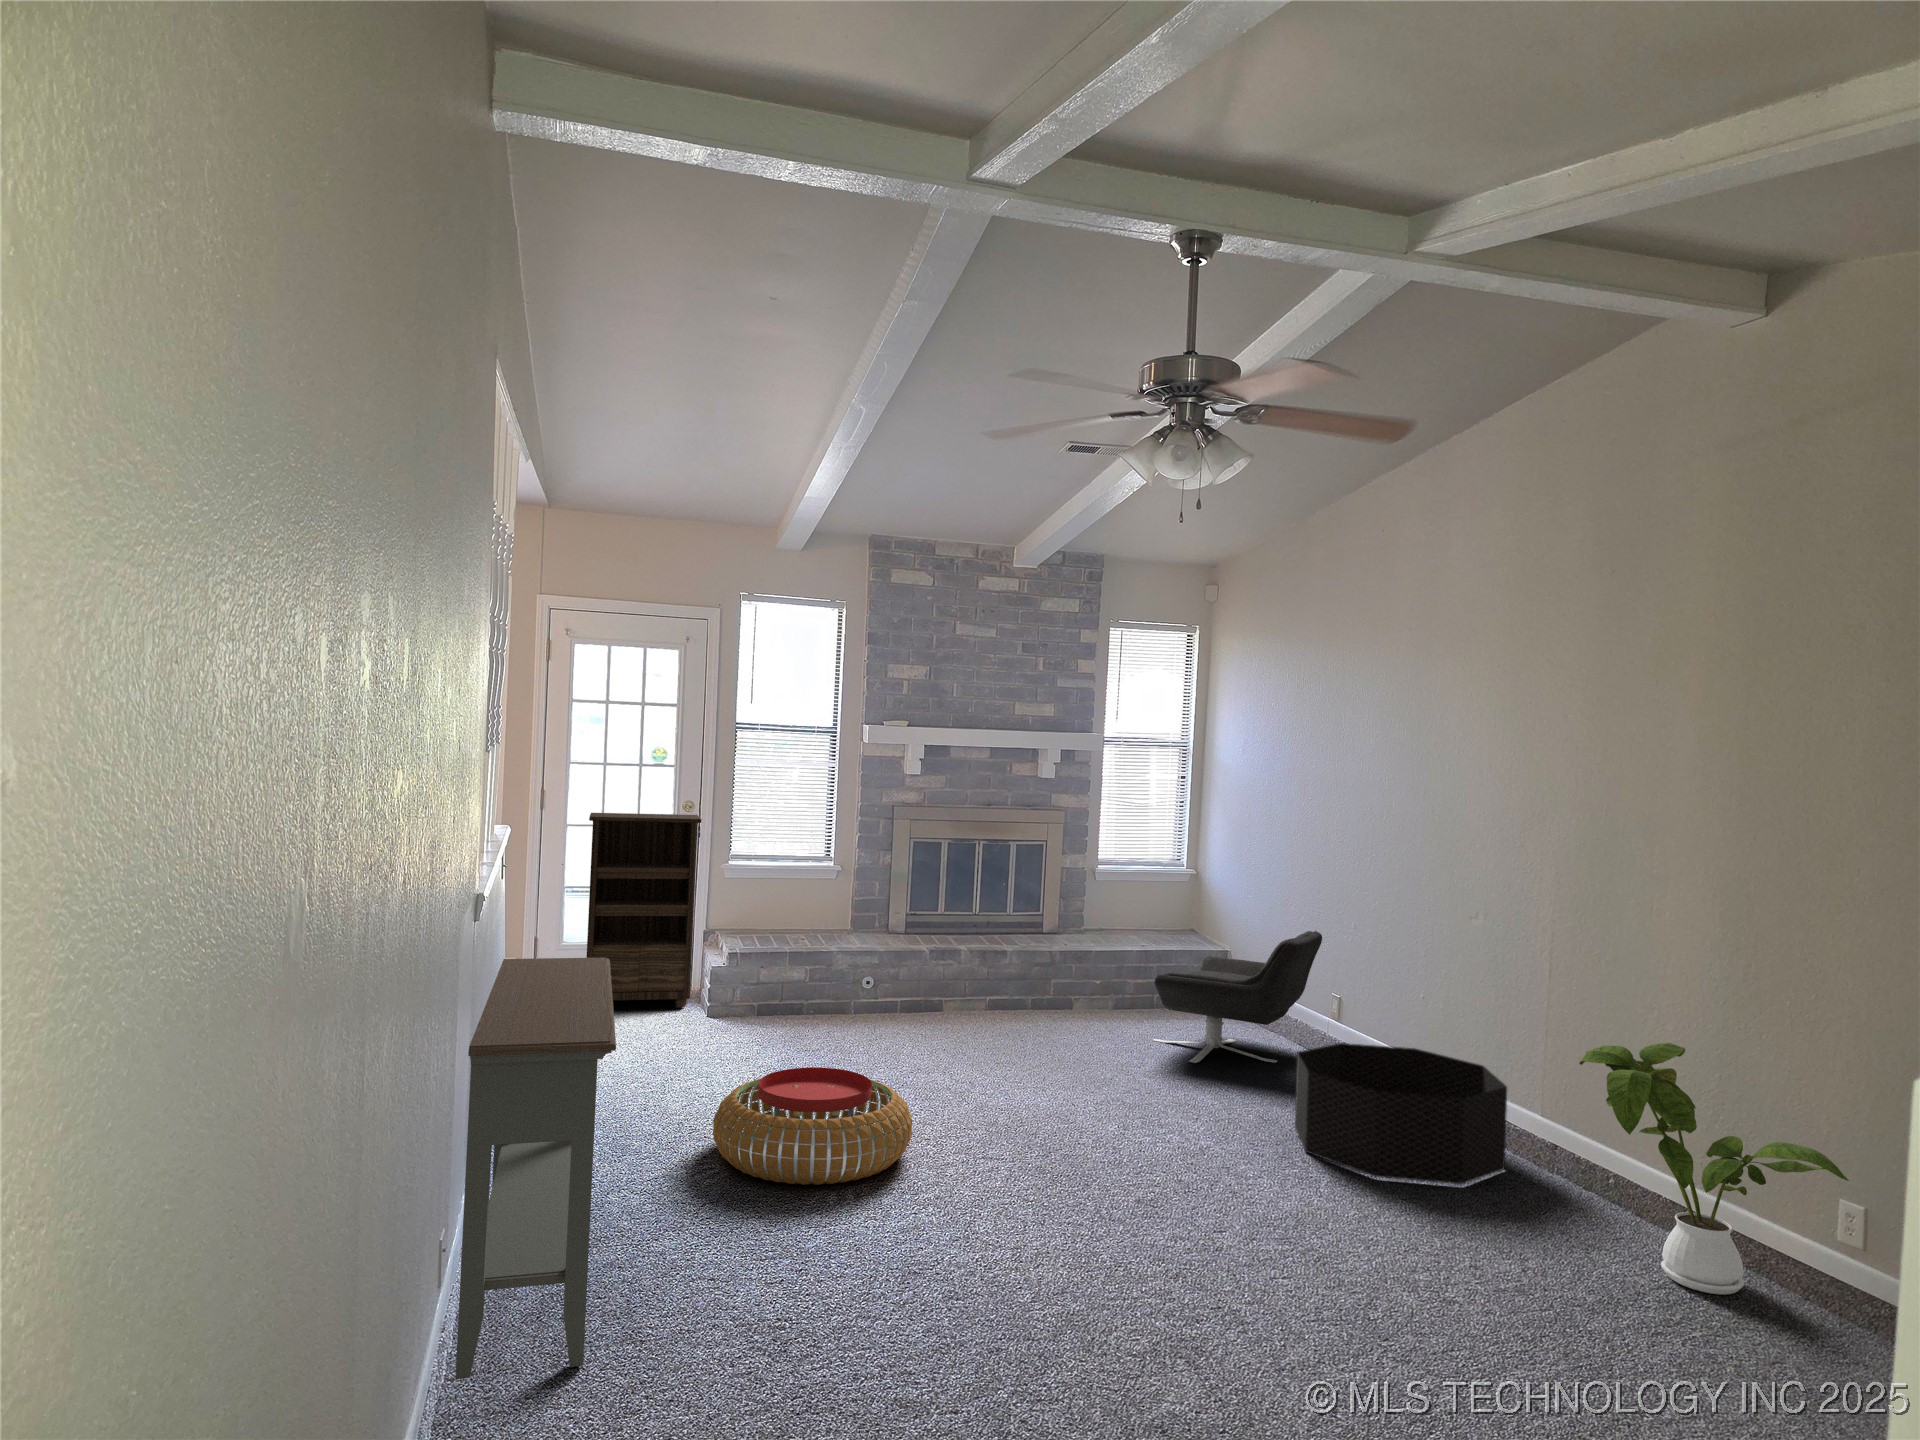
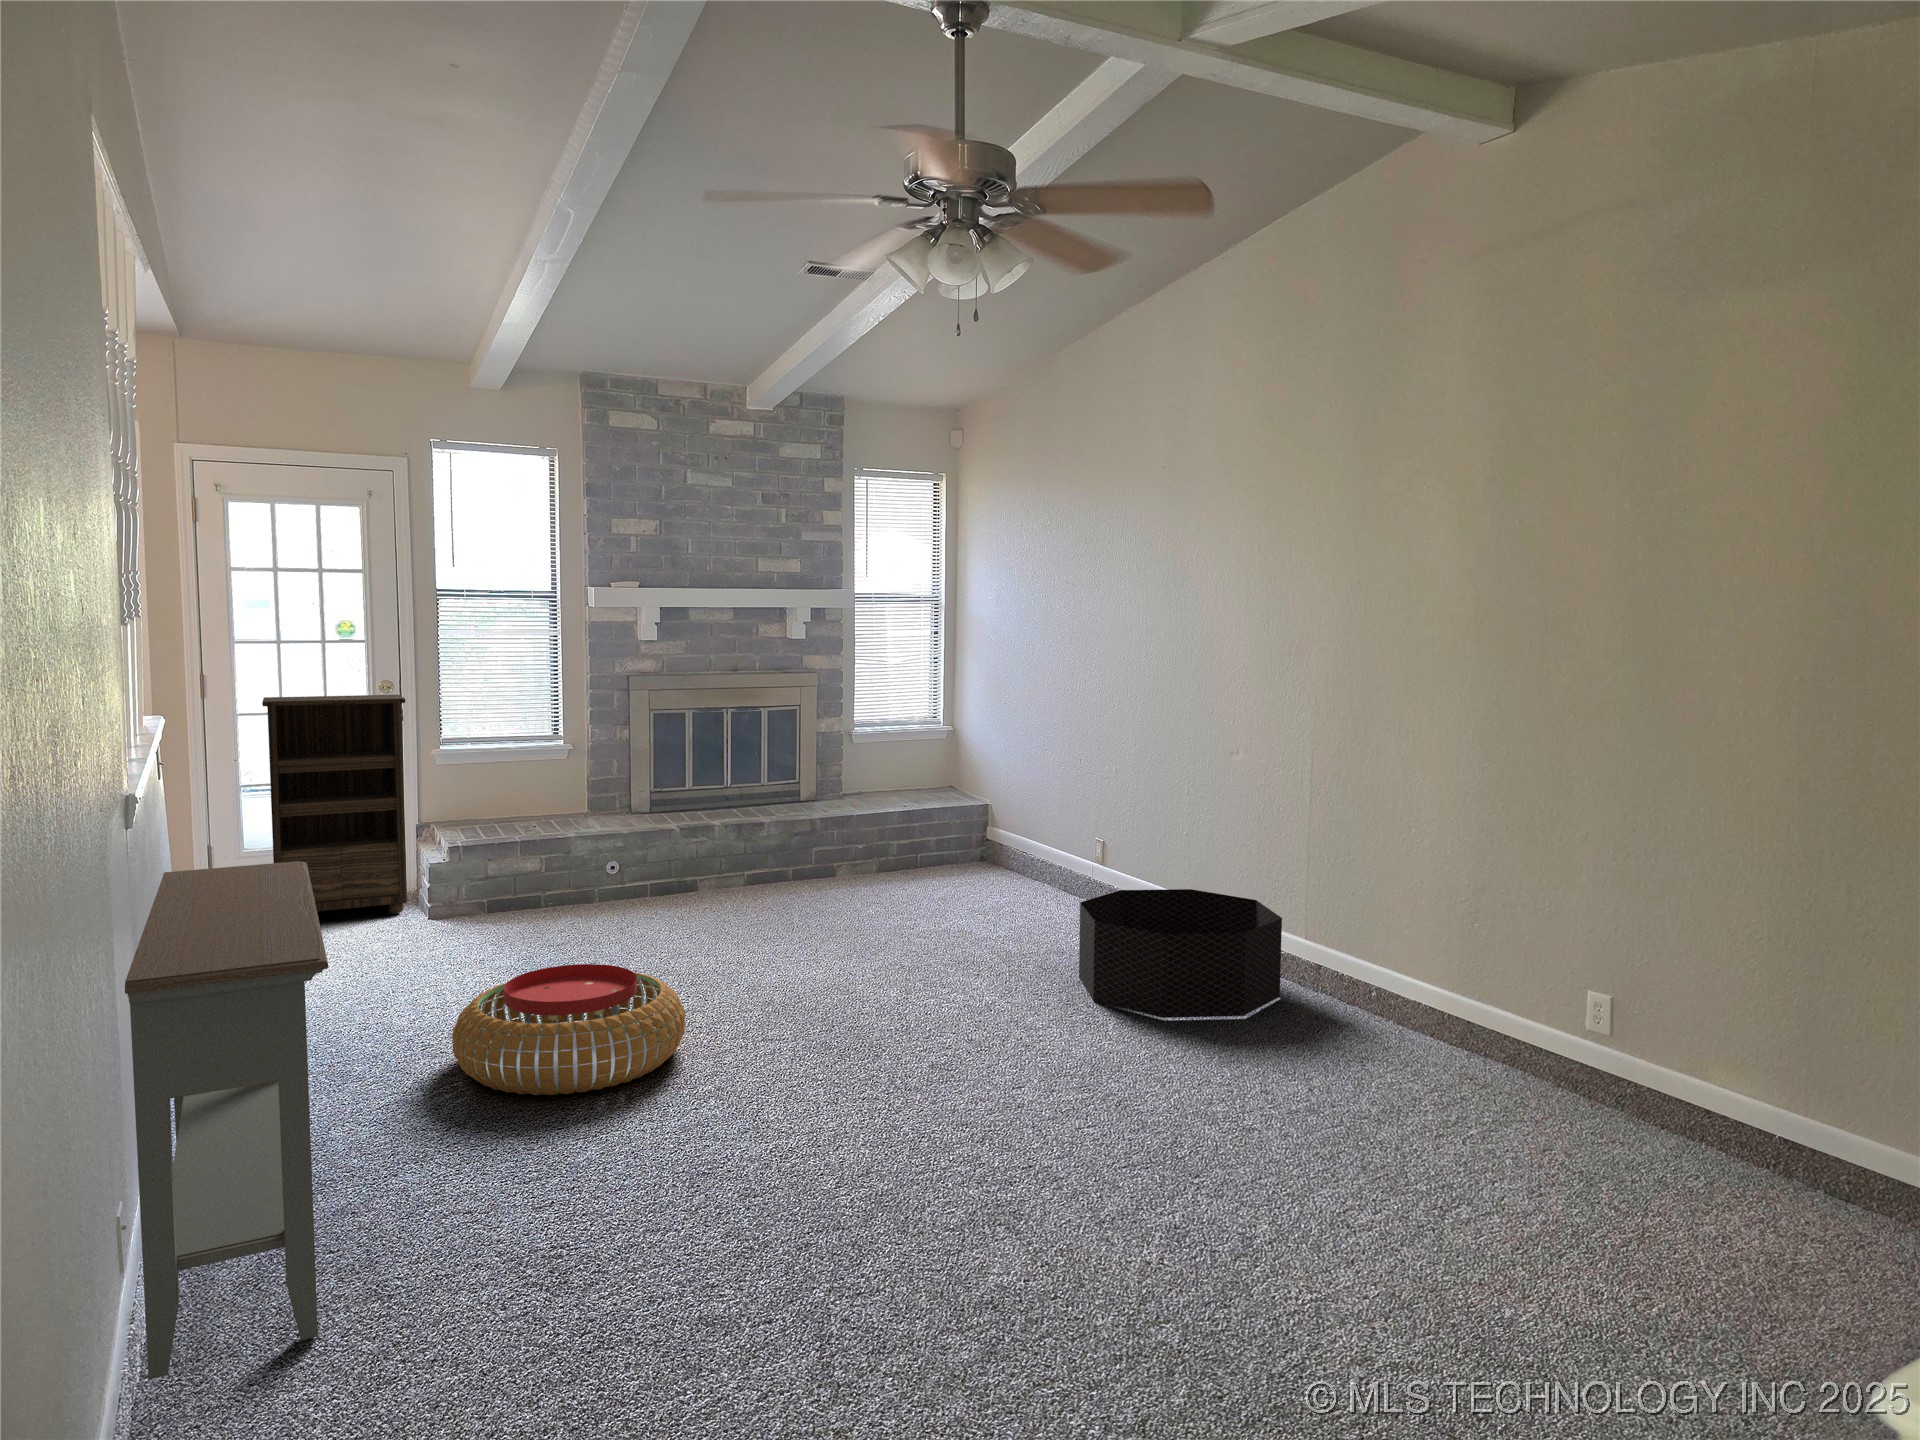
lounge chair: present [1152,931,1322,1063] -> none [926,781,1093,923]
house plant: present [1579,1043,1849,1294] -> none [1362,862,1600,1092]

